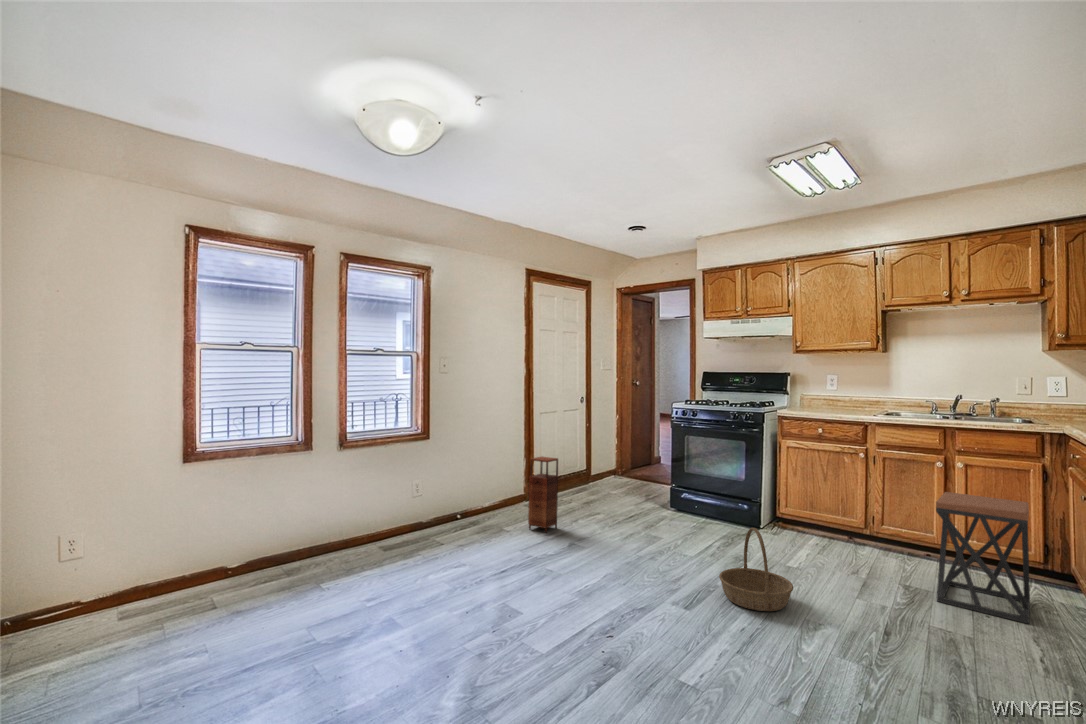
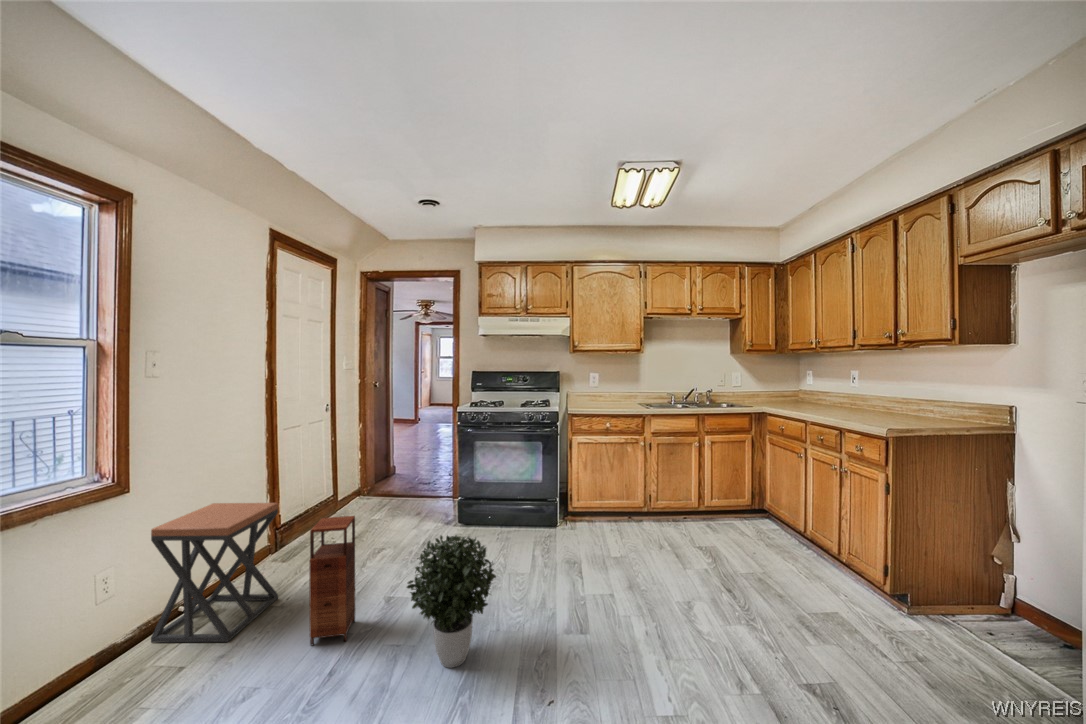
potted plant: none [564,471,623,557] -> present [407,535,496,668]
stool: present [936,492,1030,624] -> present [151,503,278,642]
basket: present [719,528,793,611] -> none [644,564,728,672]

